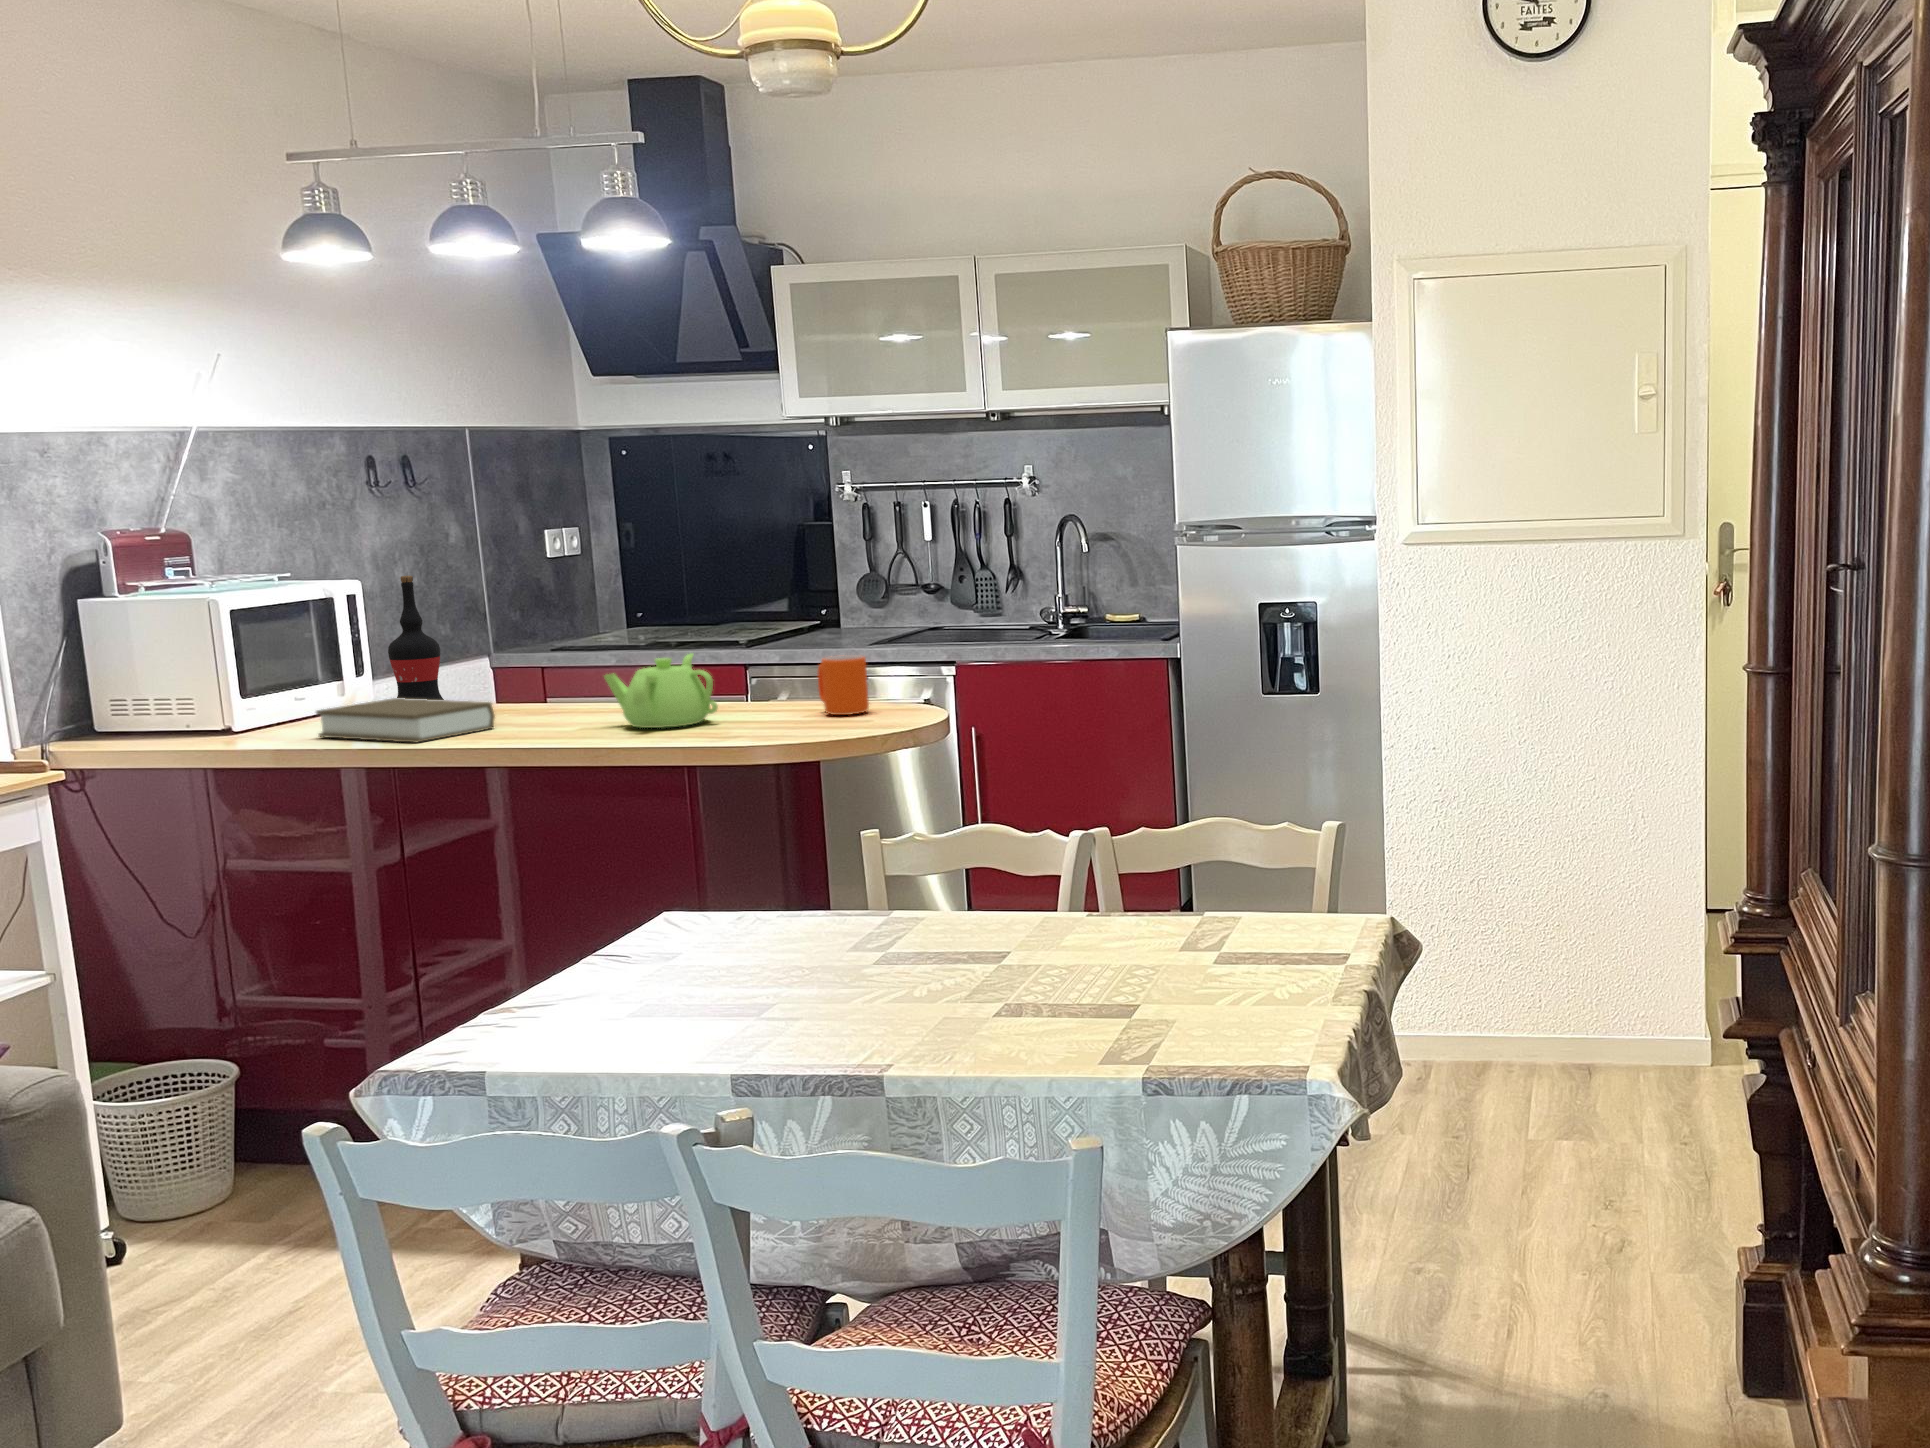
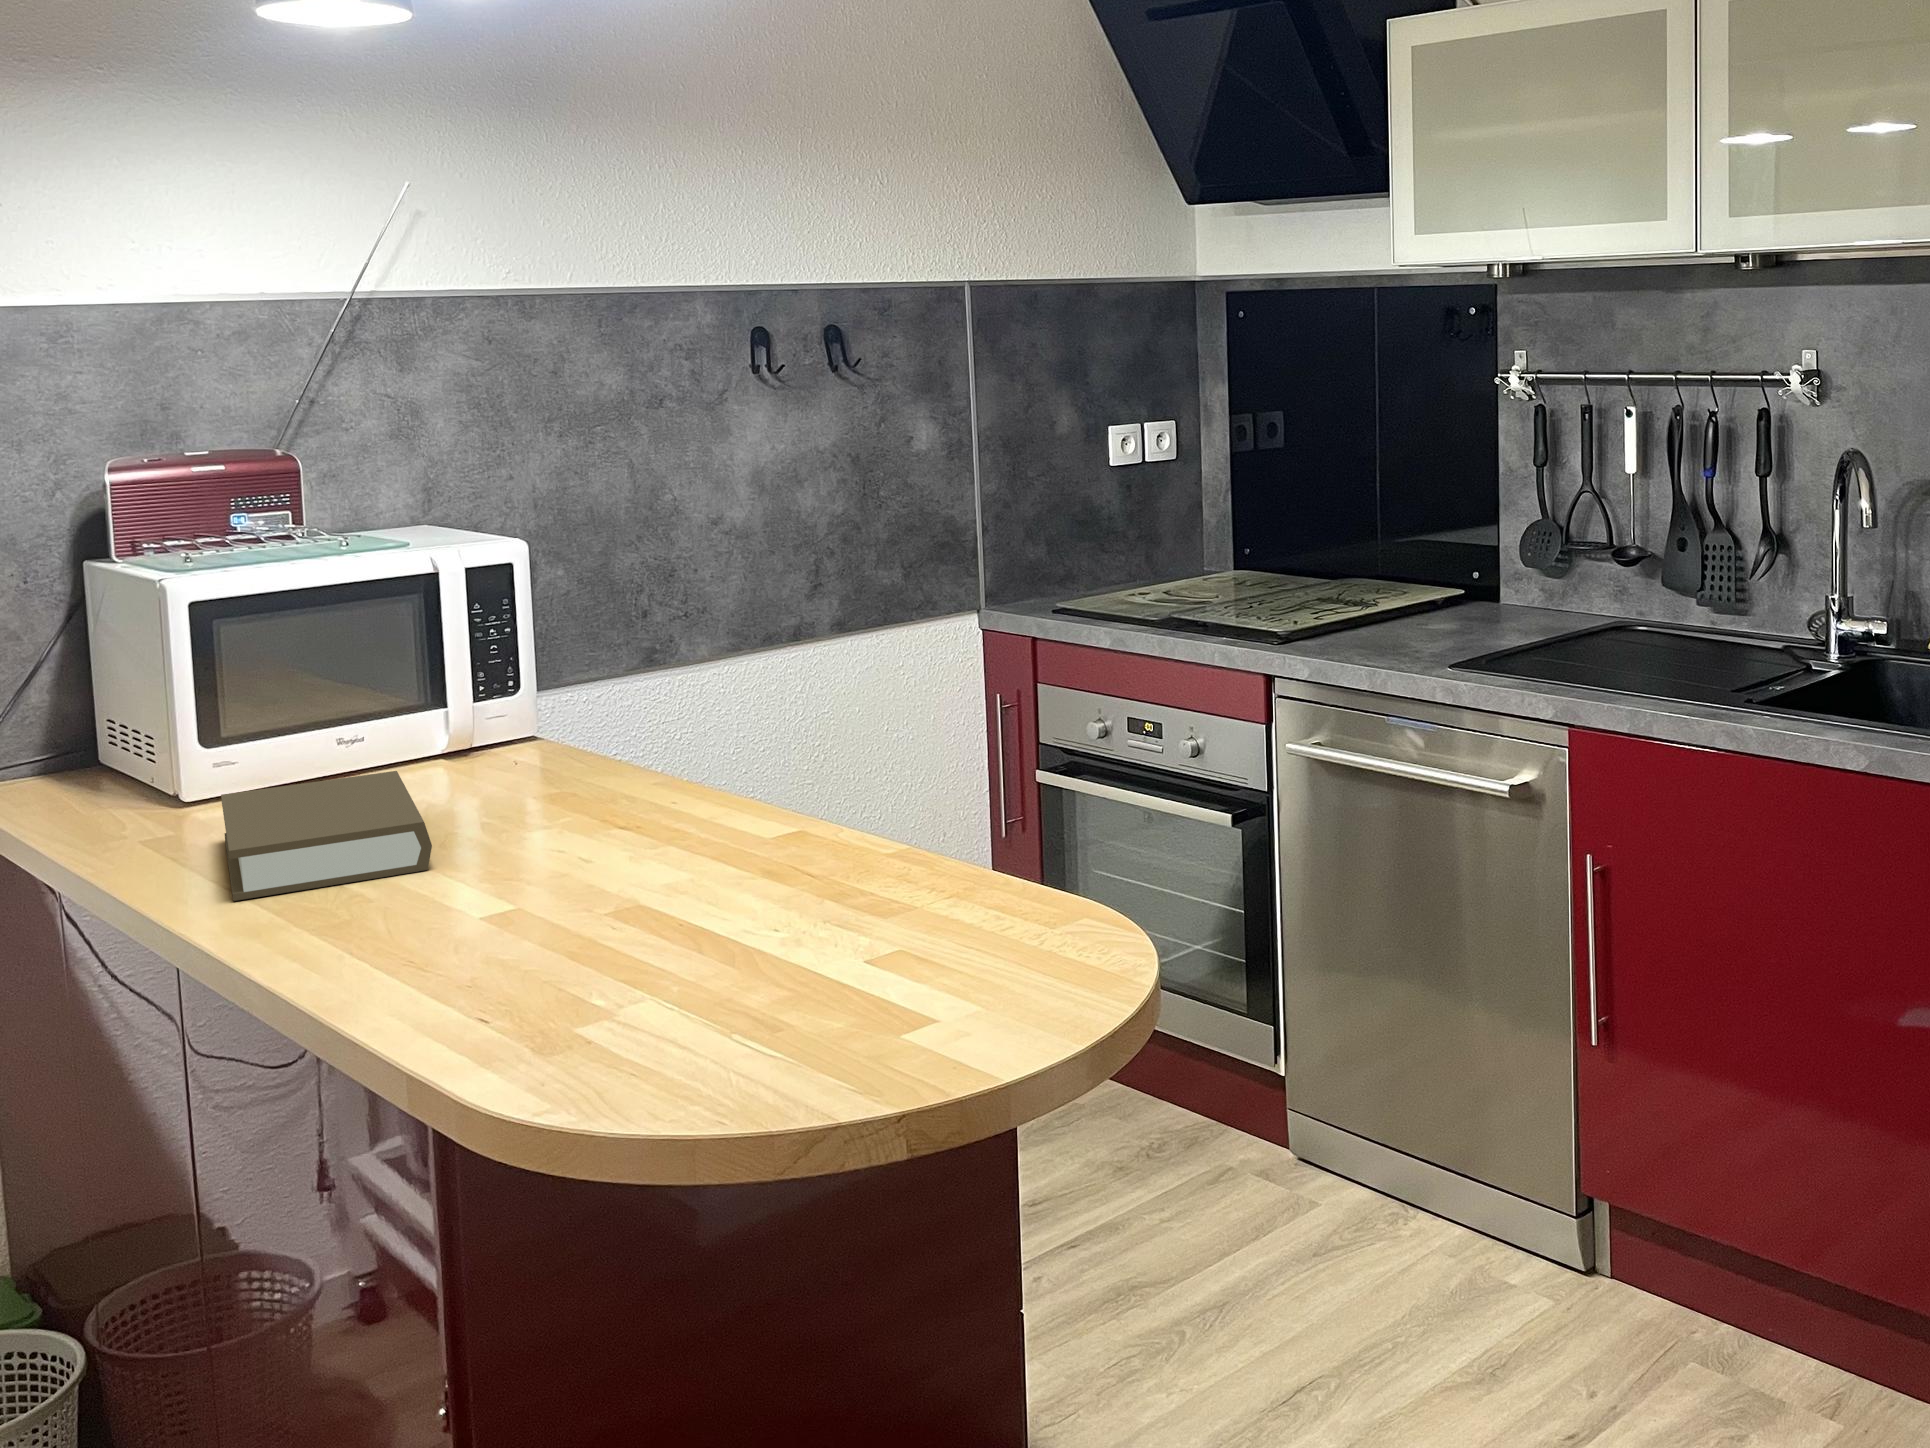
wine bottle: present [388,576,444,700] -> none [461,551,556,785]
teapot: present [604,653,718,728] -> none [485,773,724,952]
mug: present [818,655,869,715] -> none [862,831,967,981]

